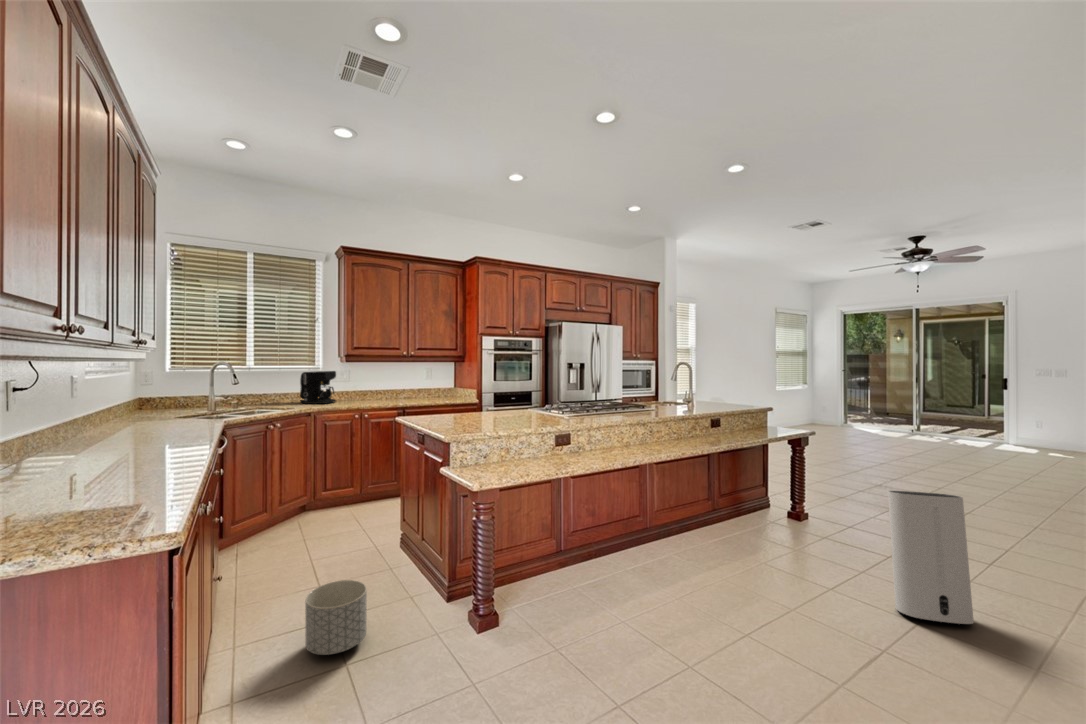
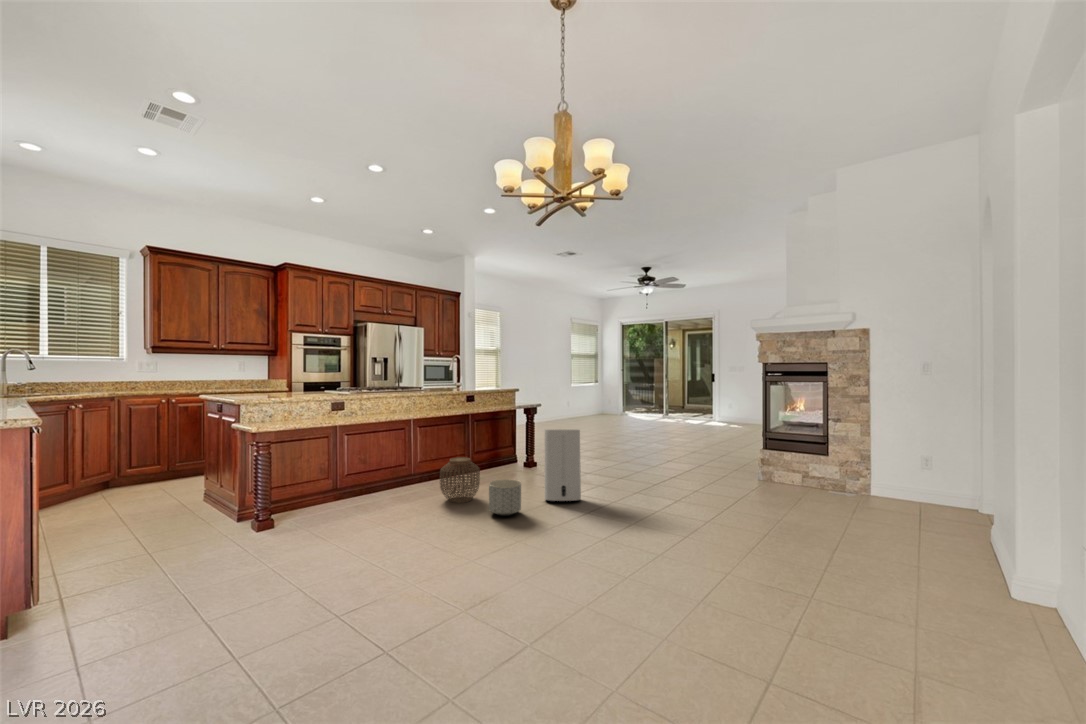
coffee maker: present [300,371,336,404] -> none [100,361,141,391]
woven basket: none [711,523,777,599] -> present [440,457,480,503]
planter: present [305,580,367,655] -> present [489,479,521,516]

